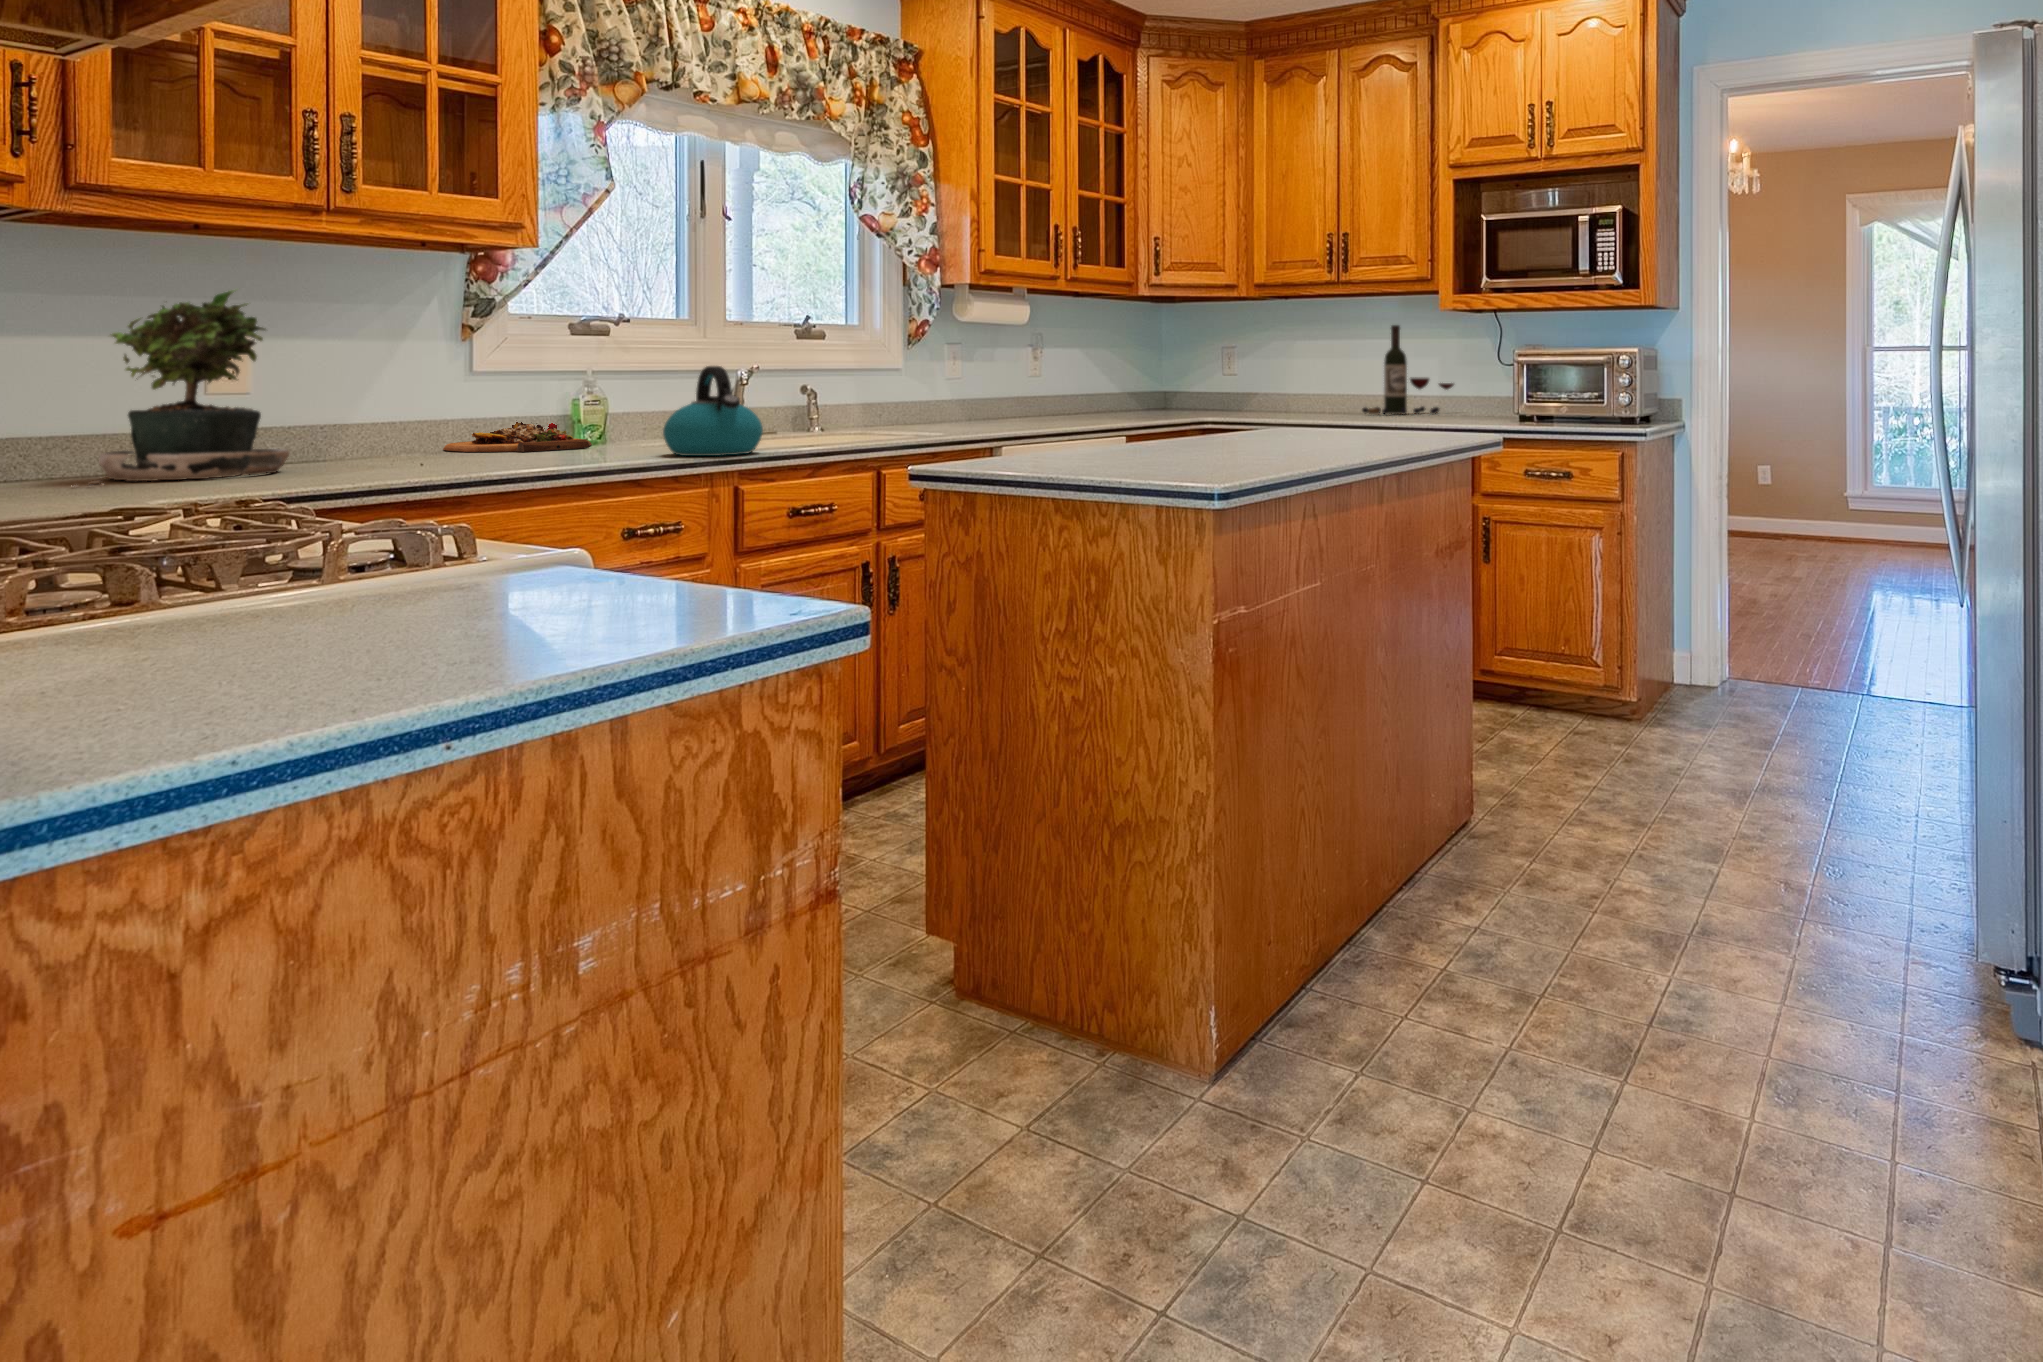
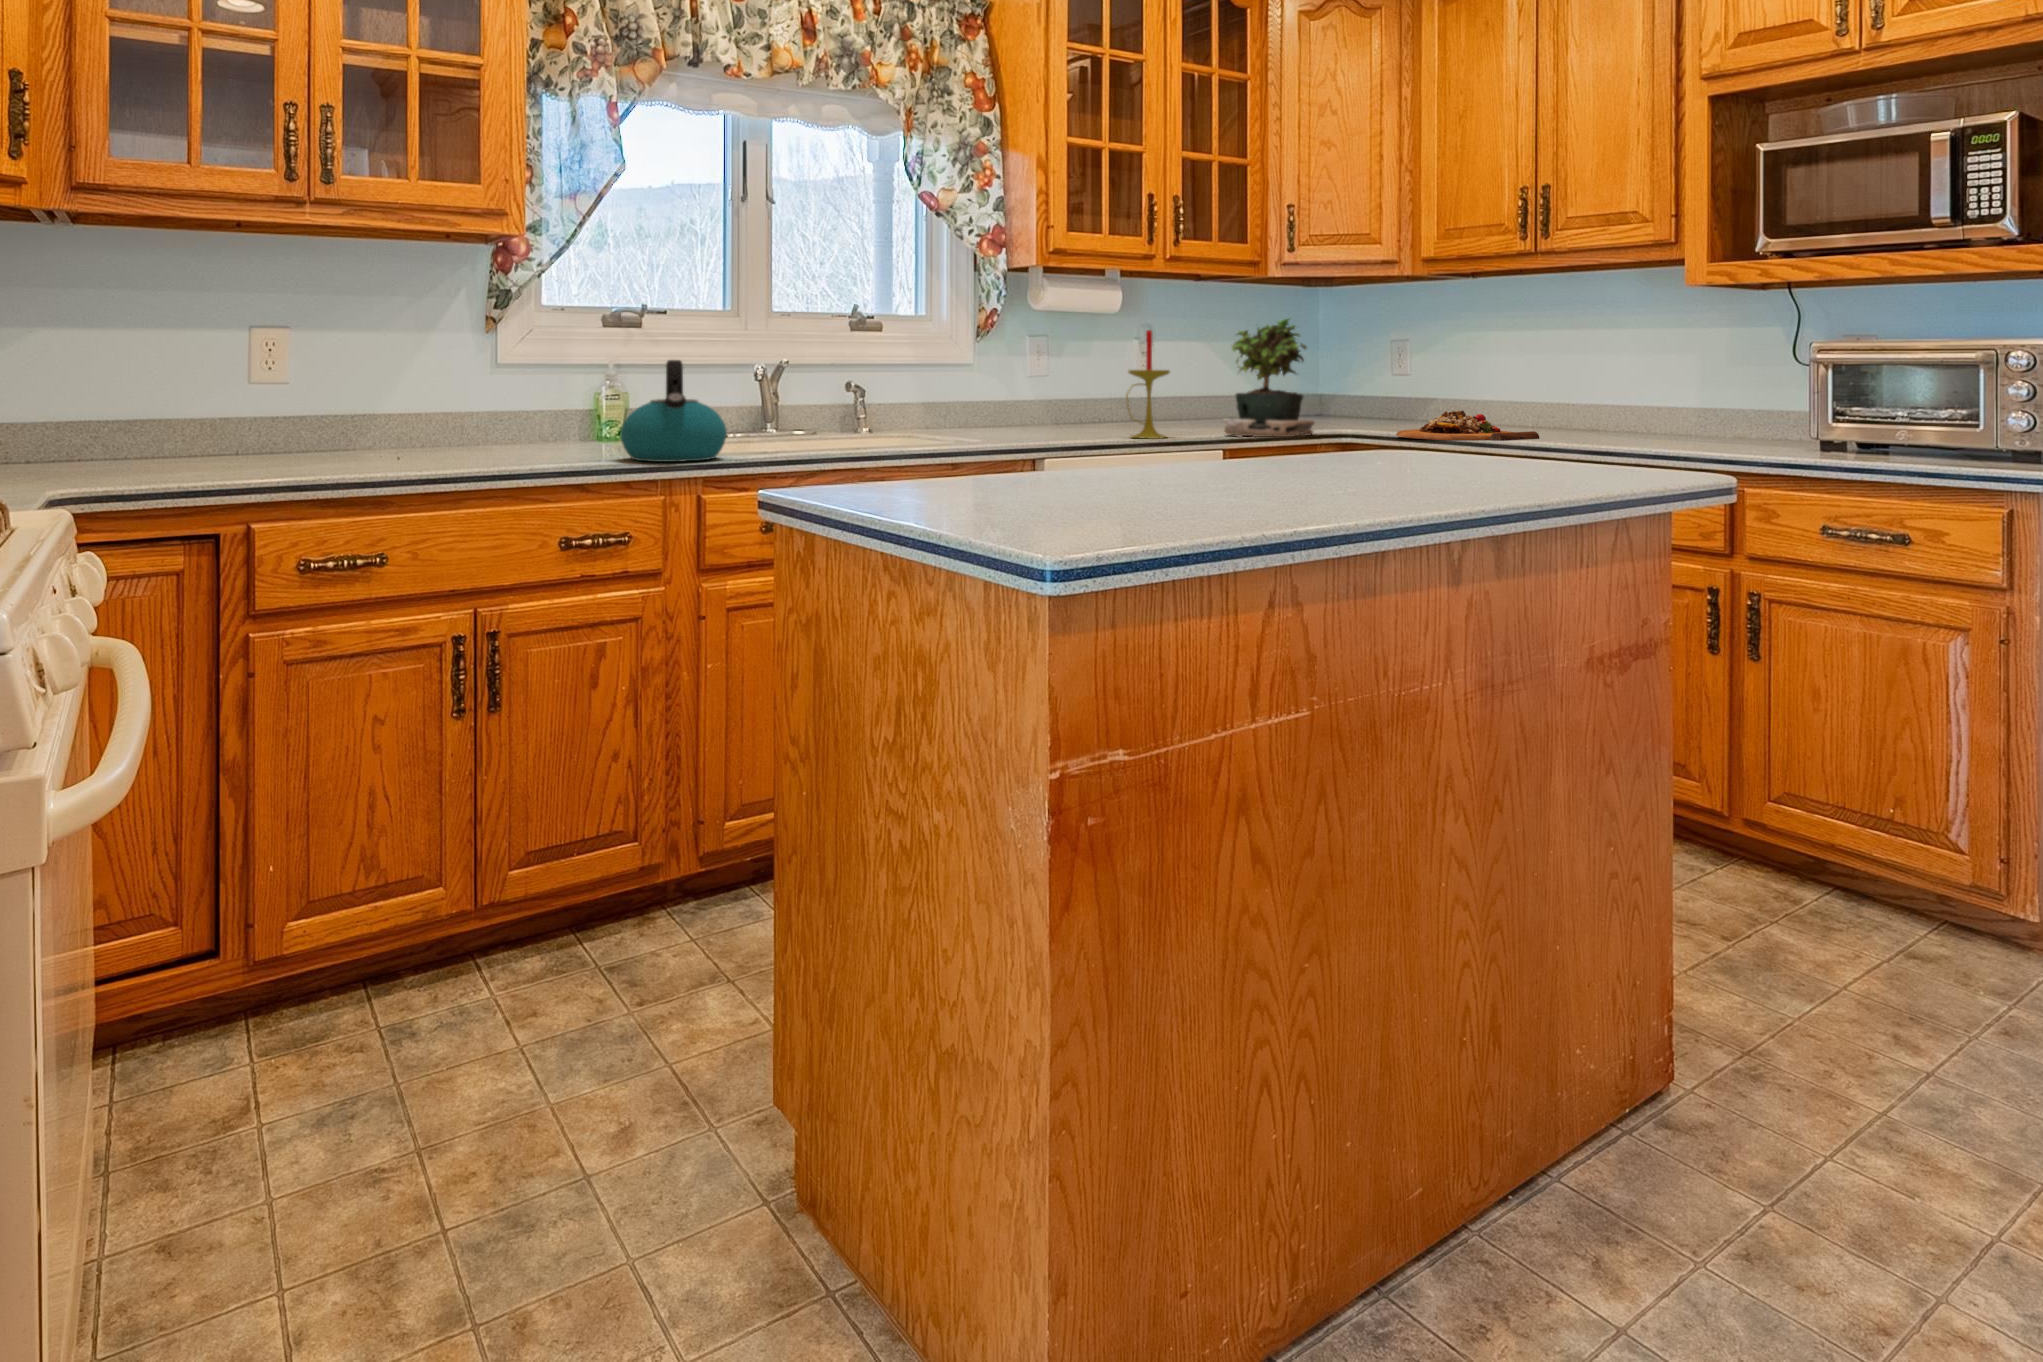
potted plant: present [74,290,289,487] -> present [1223,318,1314,437]
wine bottle: present [1362,325,1454,414] -> none [1578,309,1728,433]
candle: none [1034,336,1070,429] -> present [1126,330,1170,439]
cutting board: present [443,422,592,452] -> present [1396,410,1539,441]

